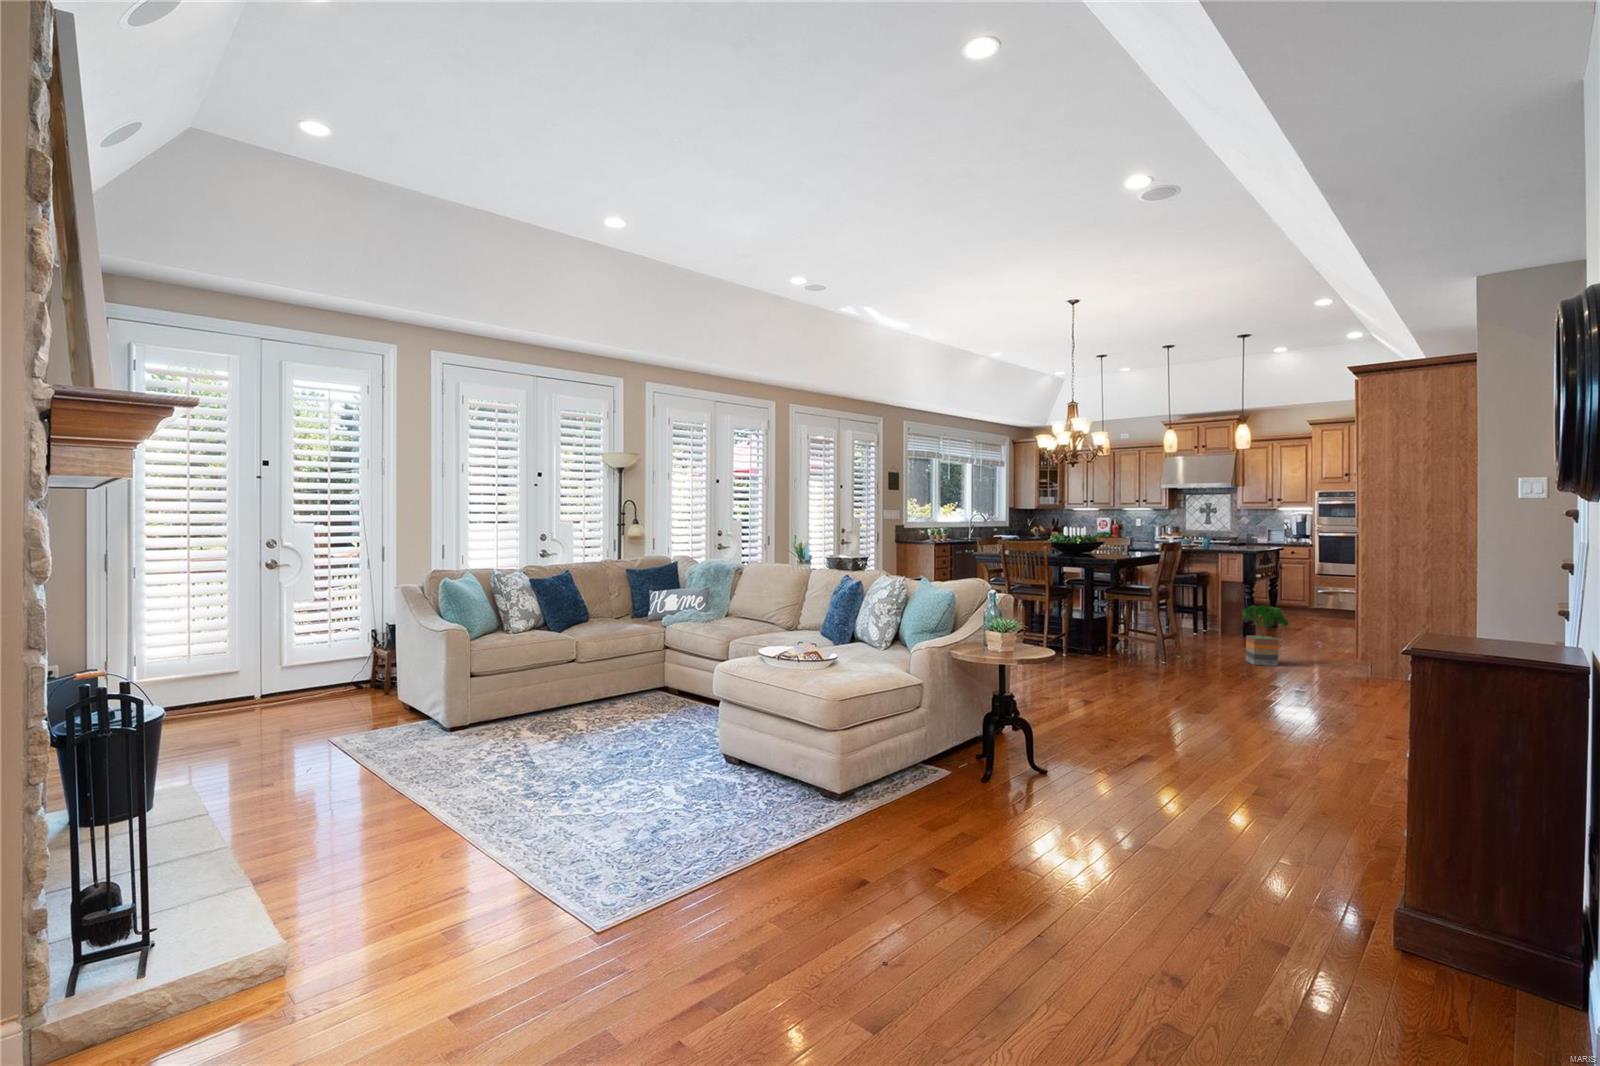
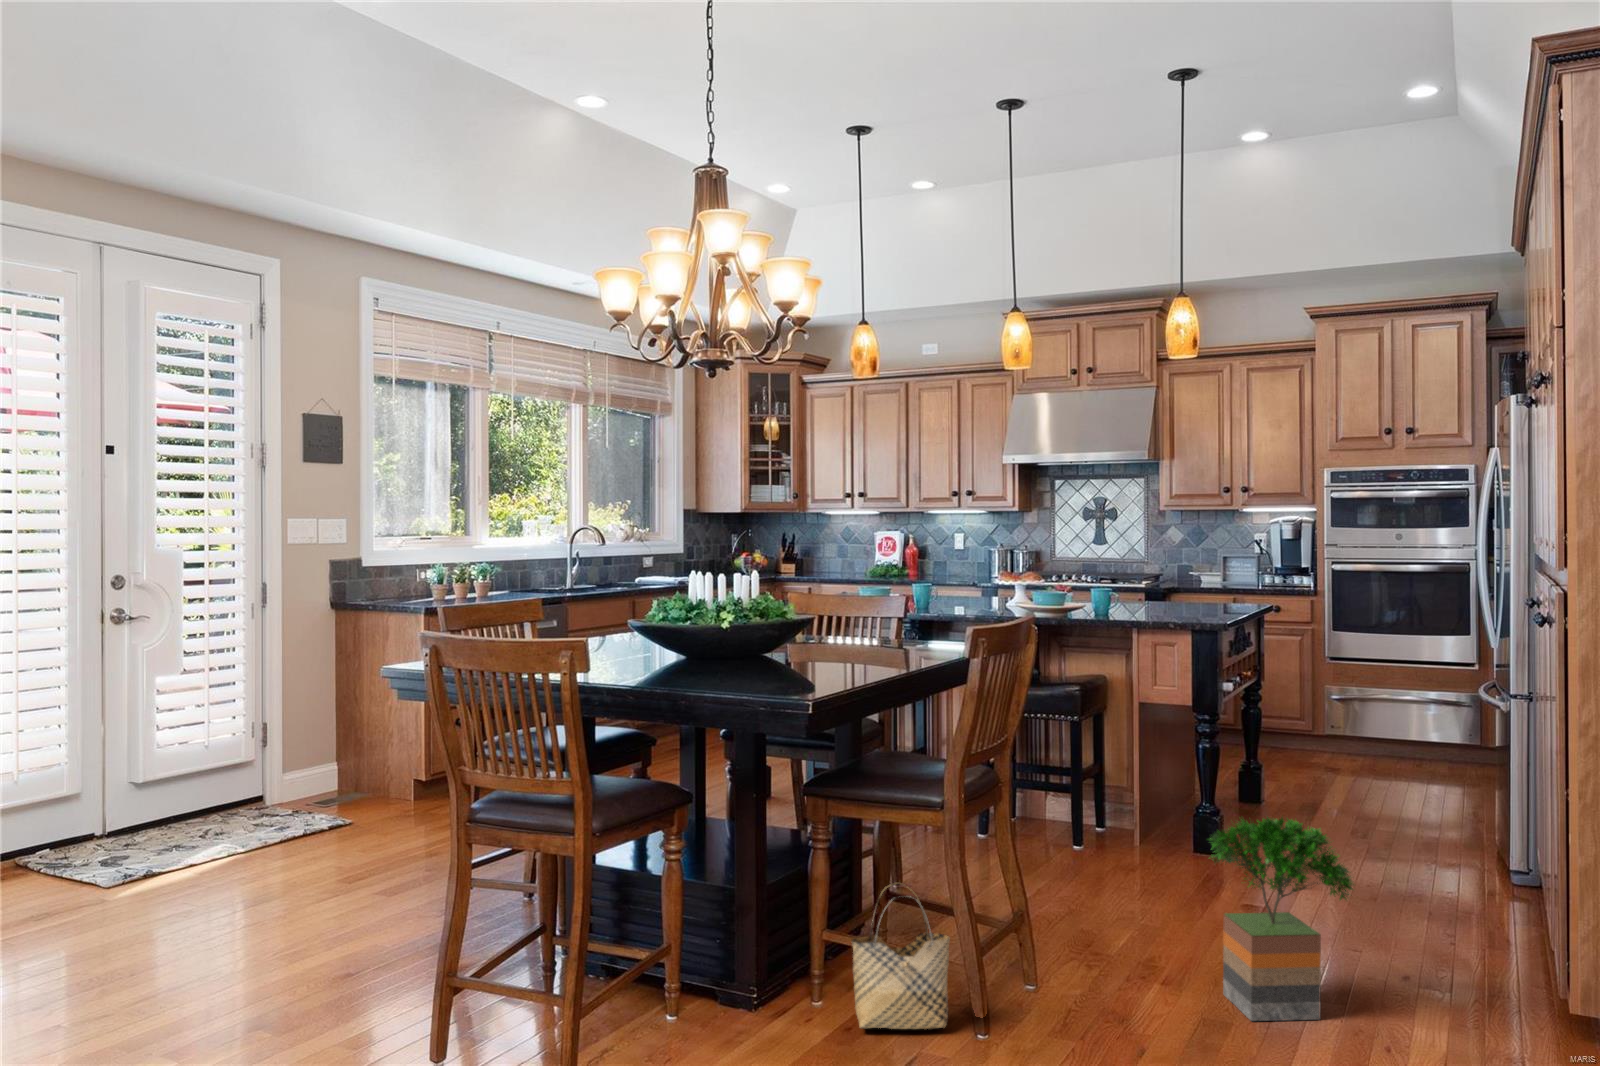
woven basket: none [1123,619,1154,660] -> present [851,882,950,1029]

